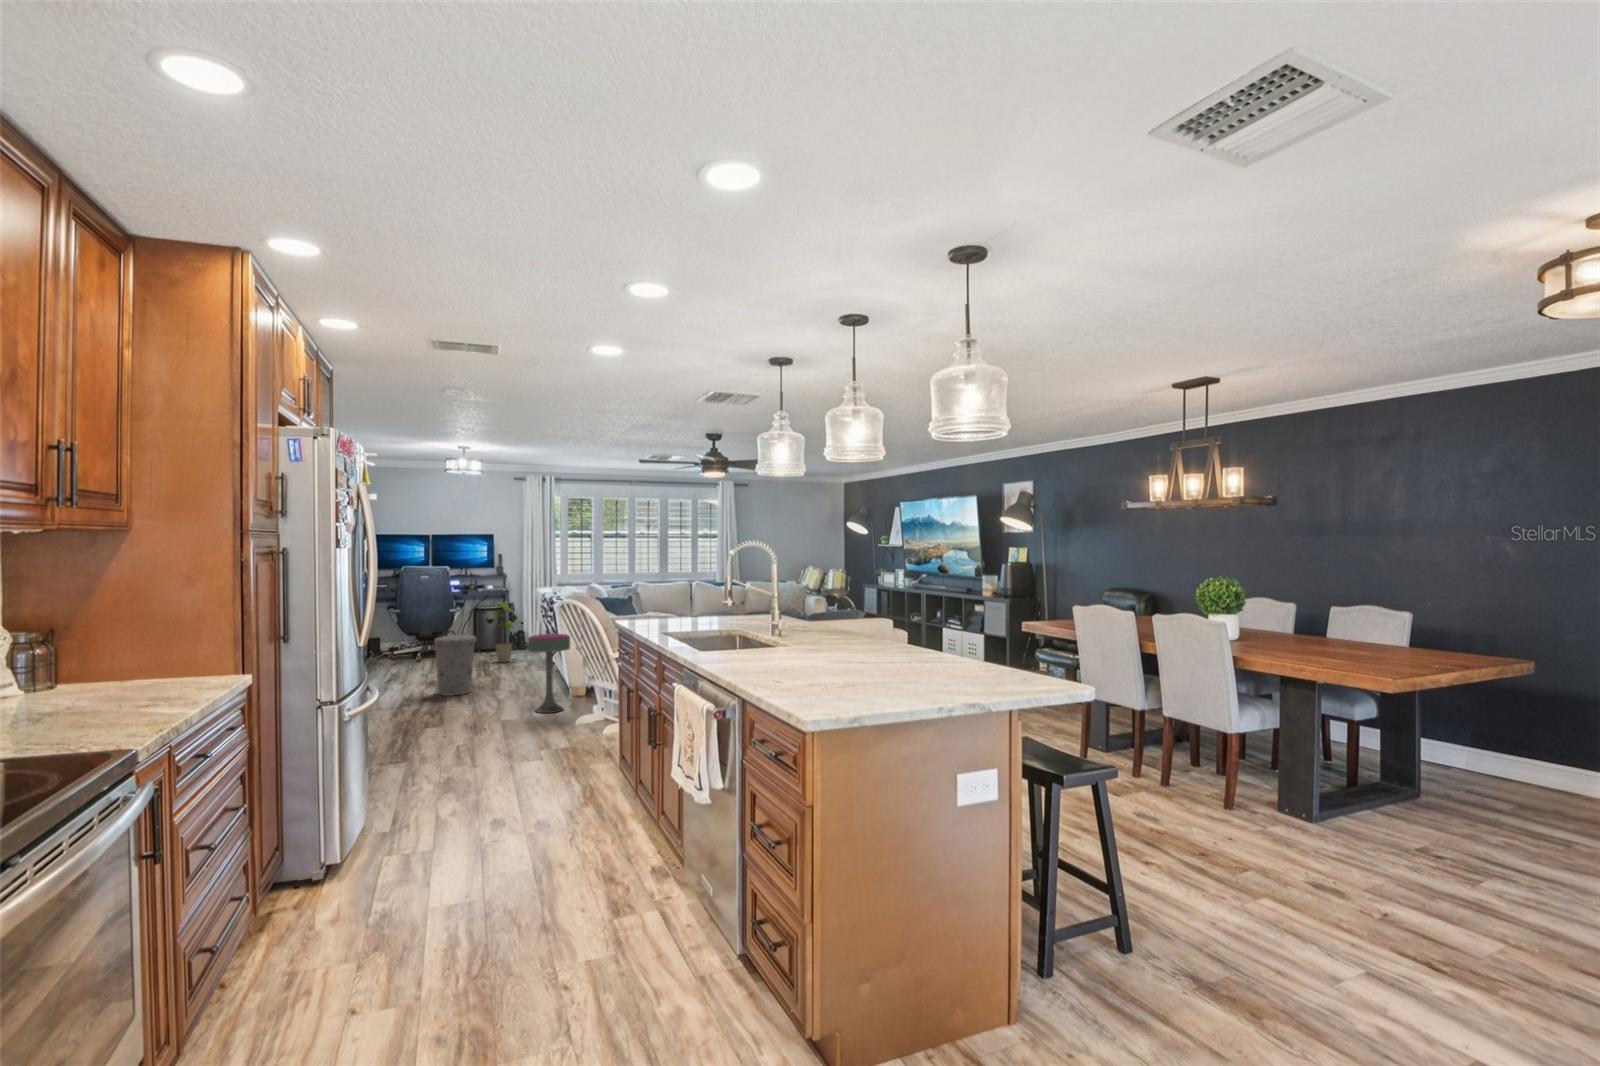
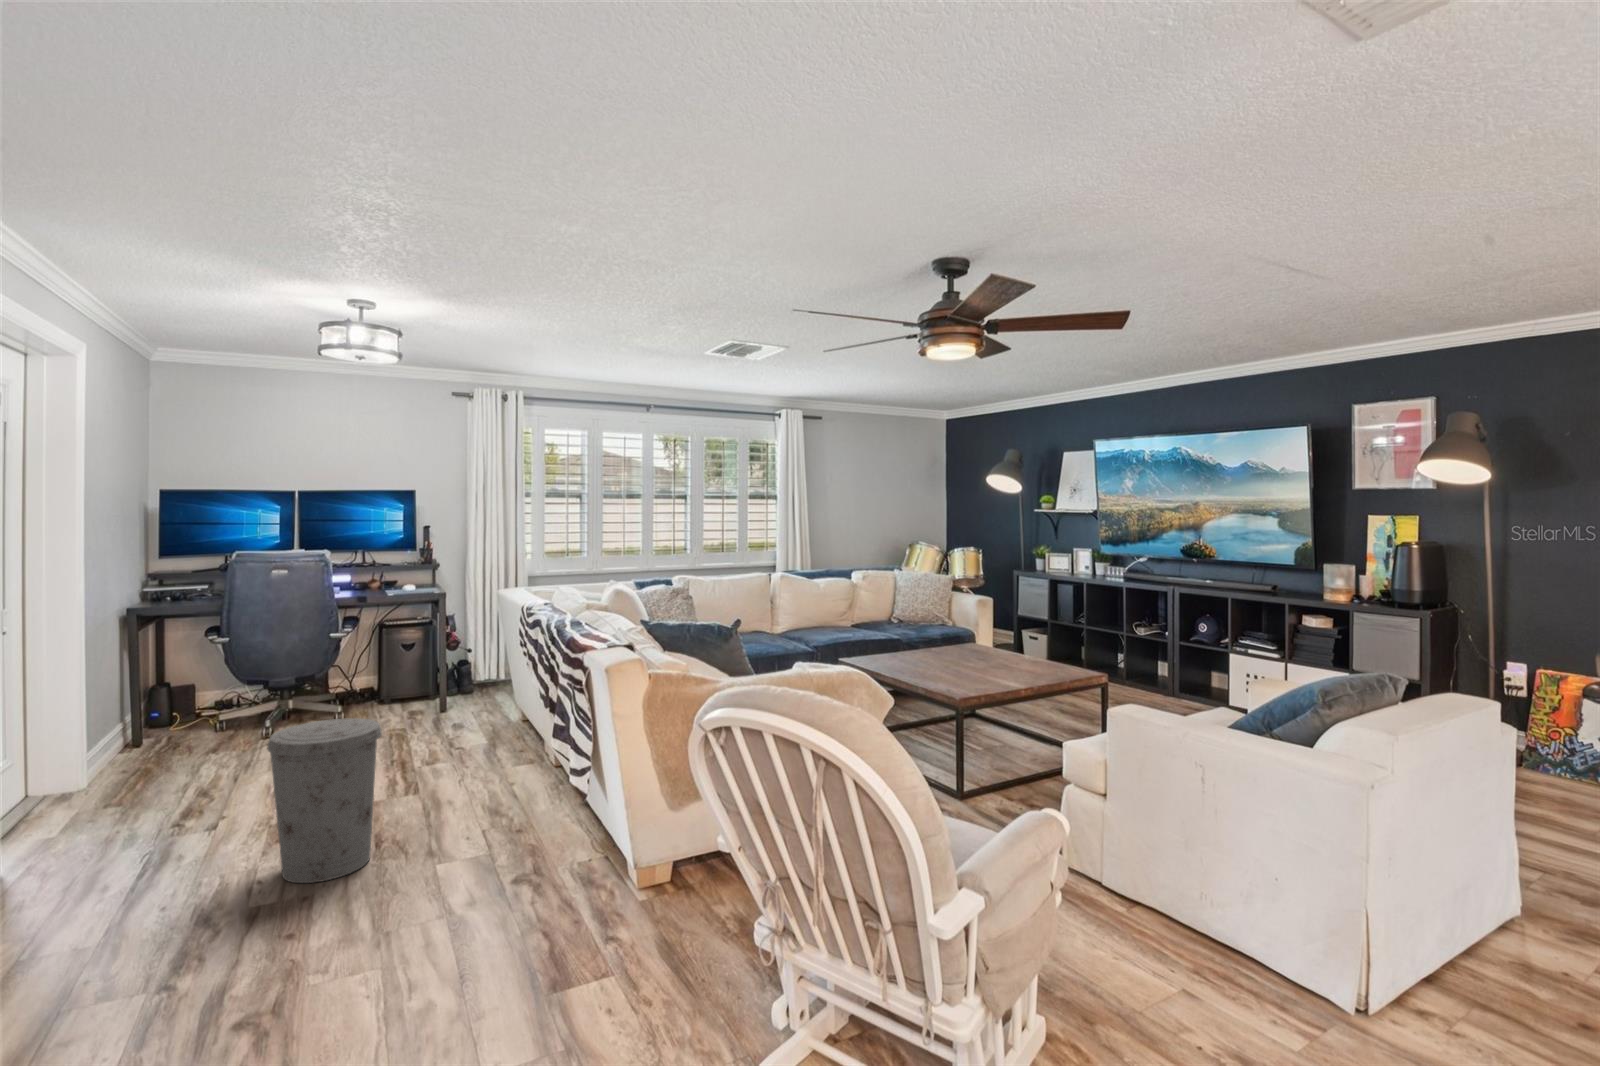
house plant: present [494,602,525,662] -> none [415,616,485,734]
bar stool: present [528,634,570,713] -> none [536,736,656,984]

